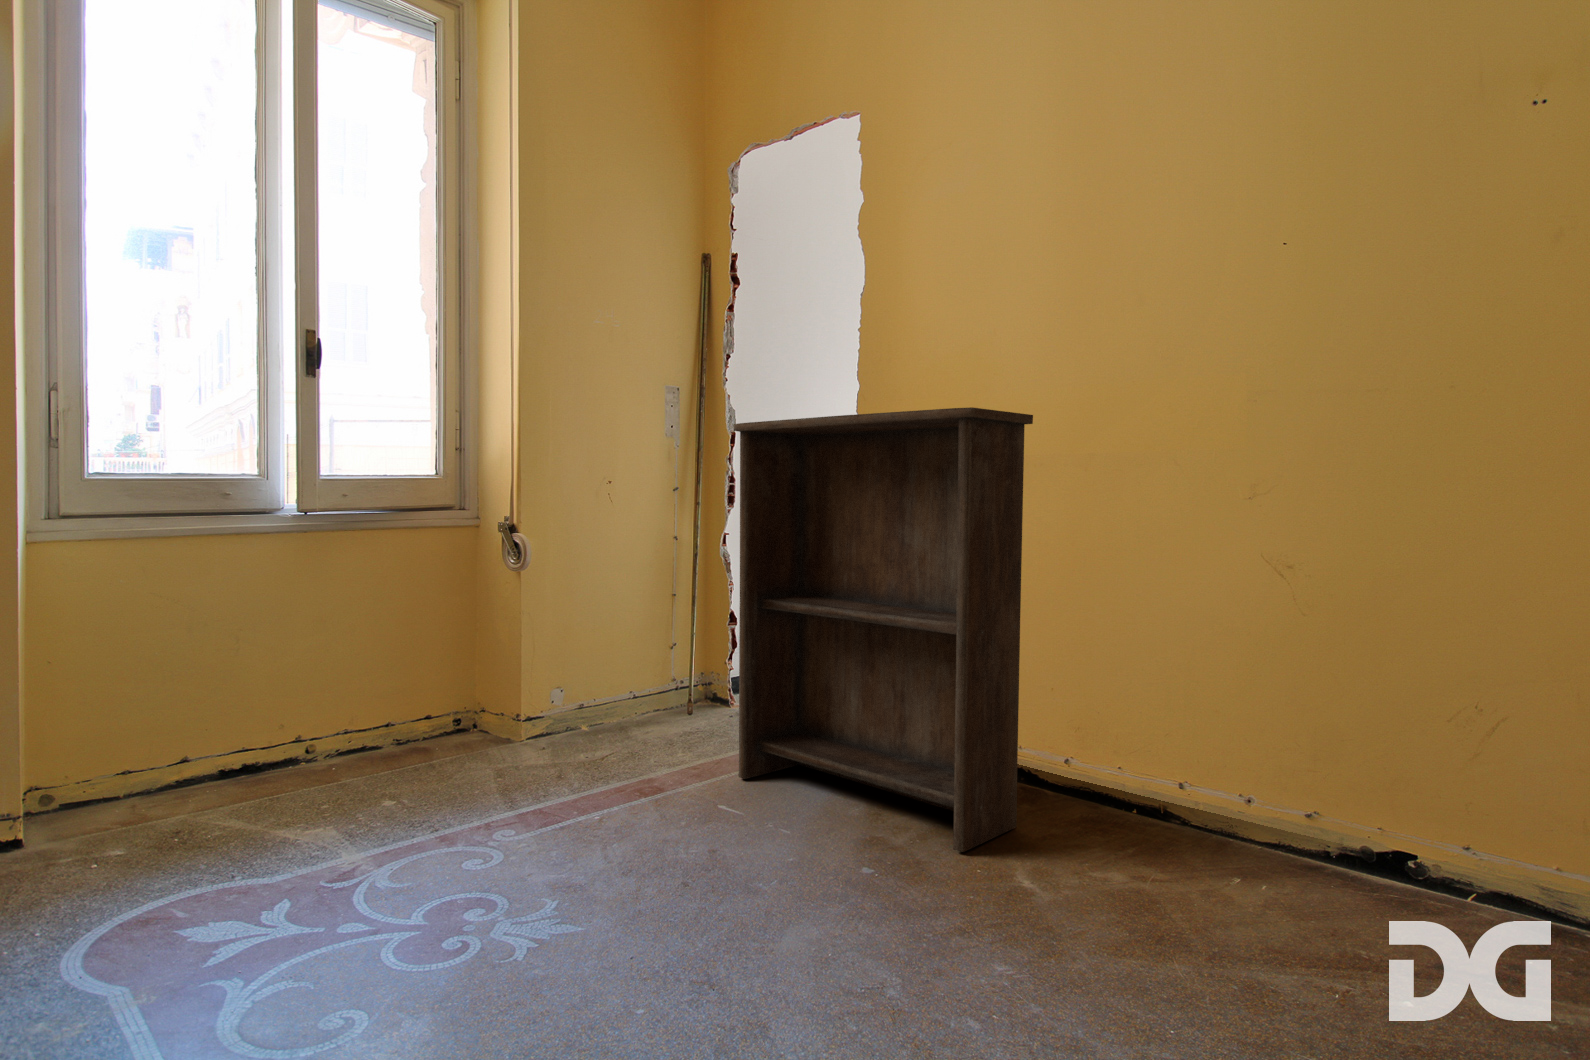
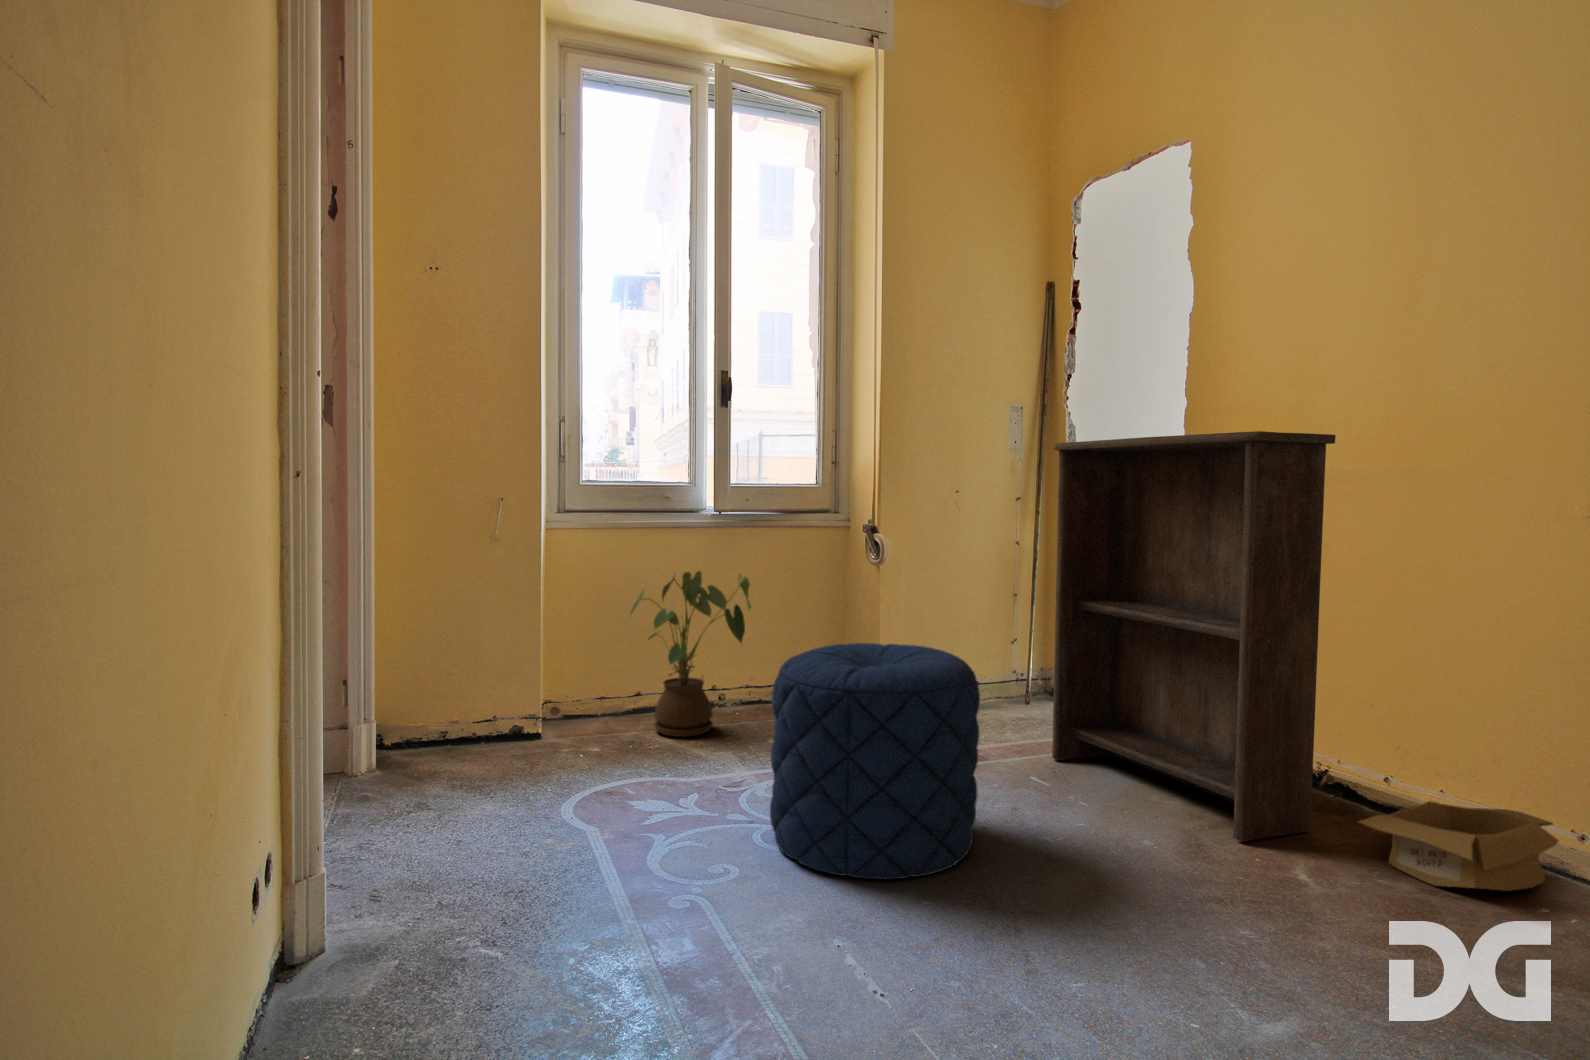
house plant: none [165,585,357,813] -> present [630,571,751,737]
pouf: none [407,669,689,1002] -> present [770,643,980,880]
cardboard box: none [1072,782,1238,872] -> present [1358,801,1558,891]

